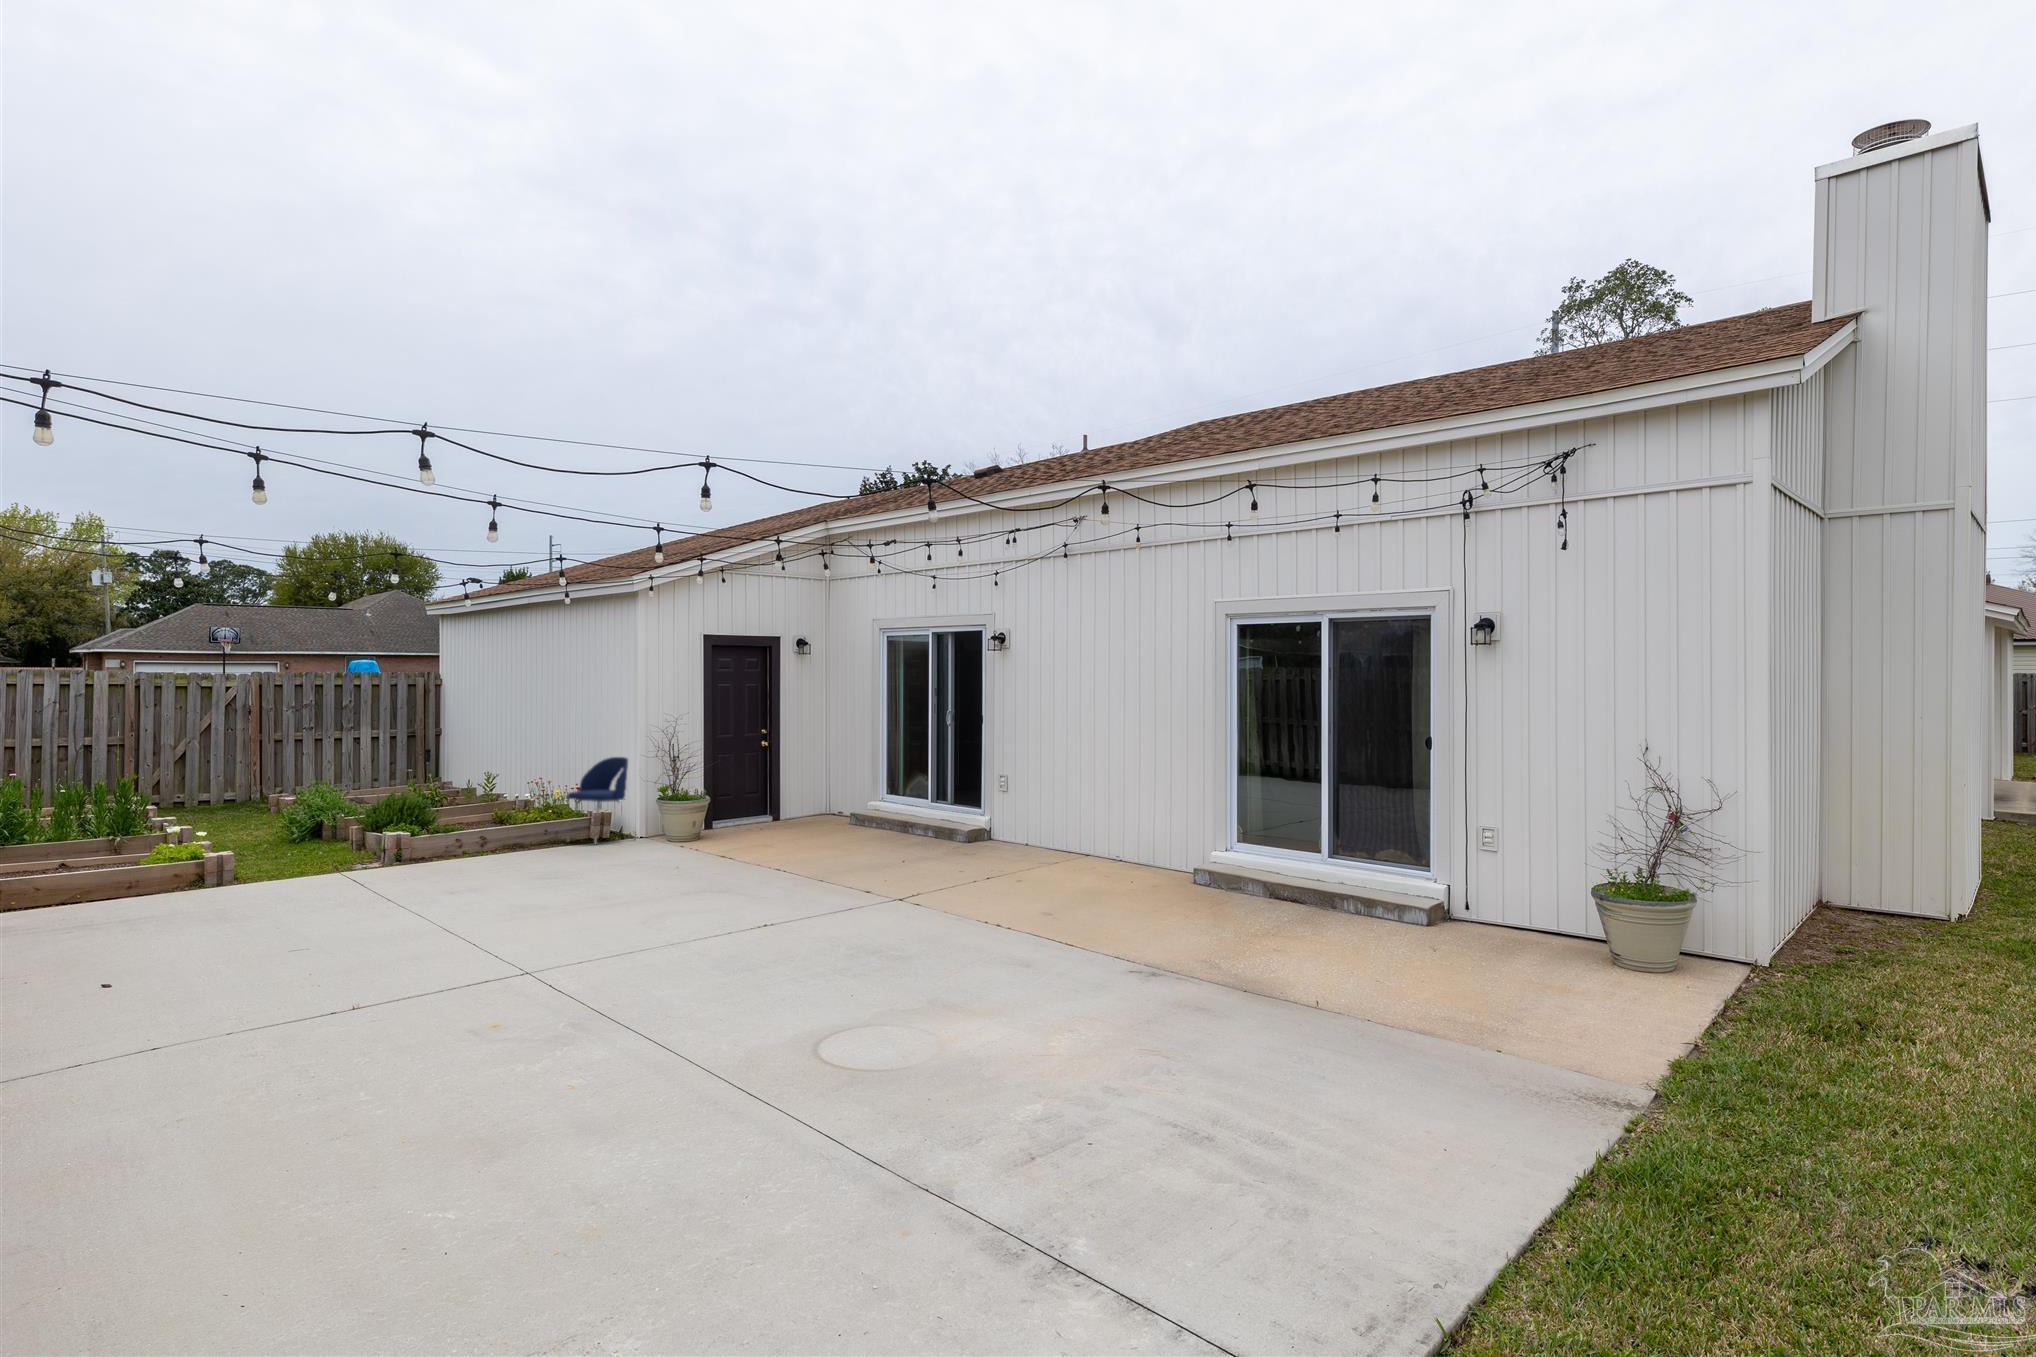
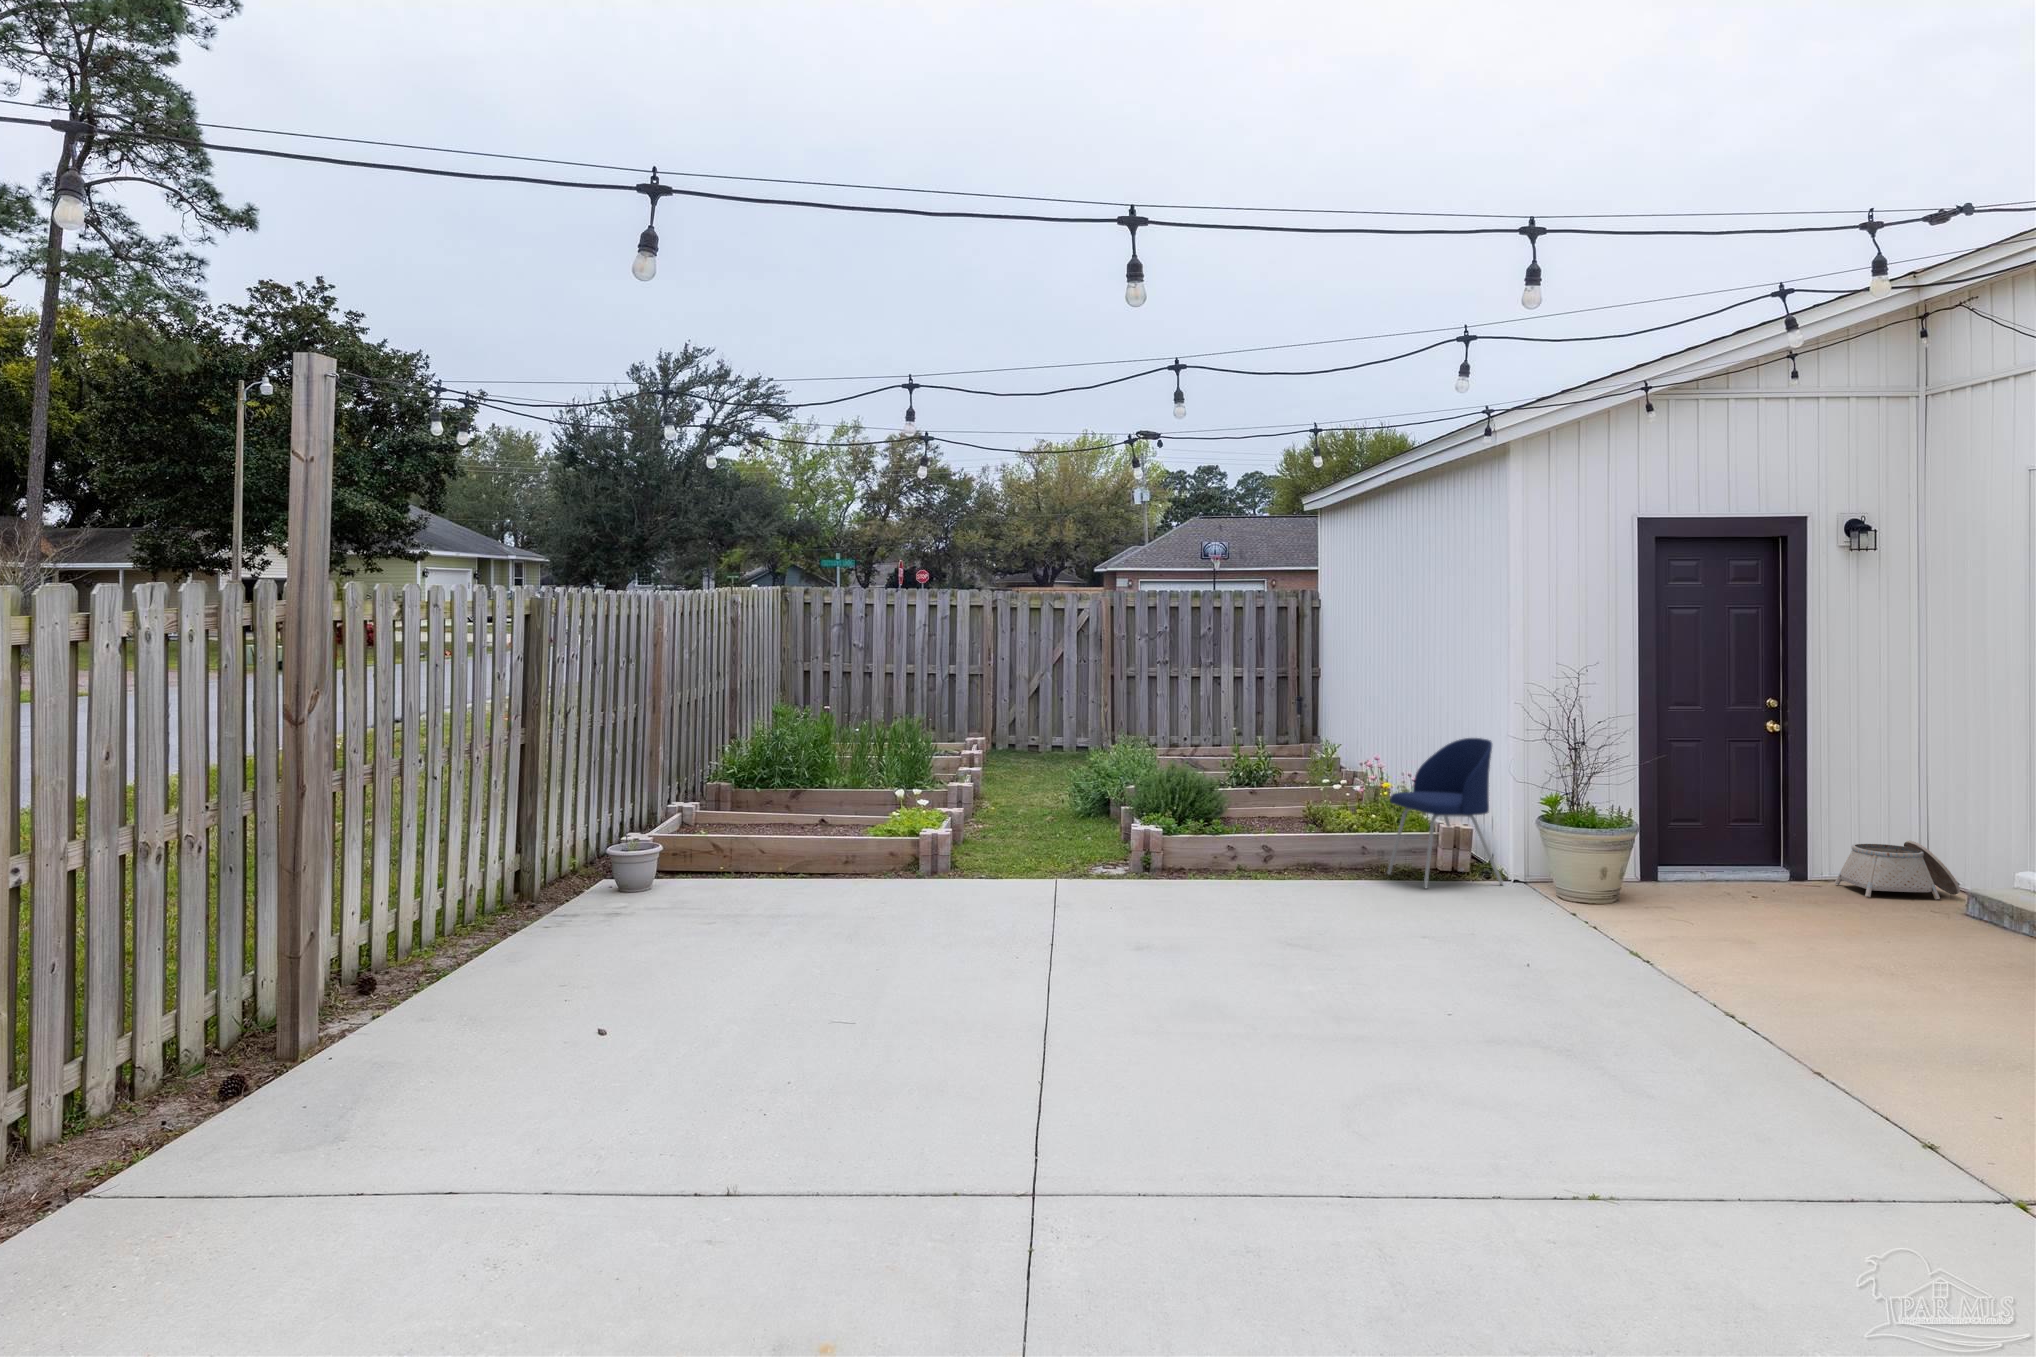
basket: none [794,799,847,827] -> present [1835,841,1960,899]

